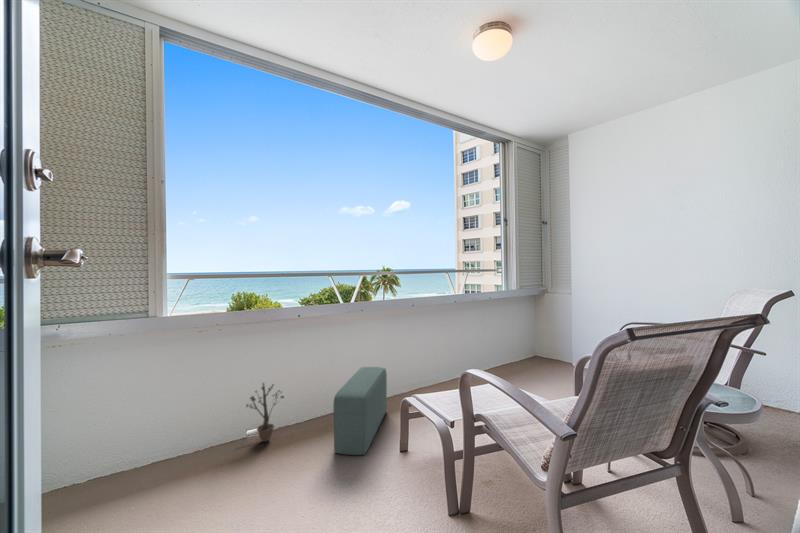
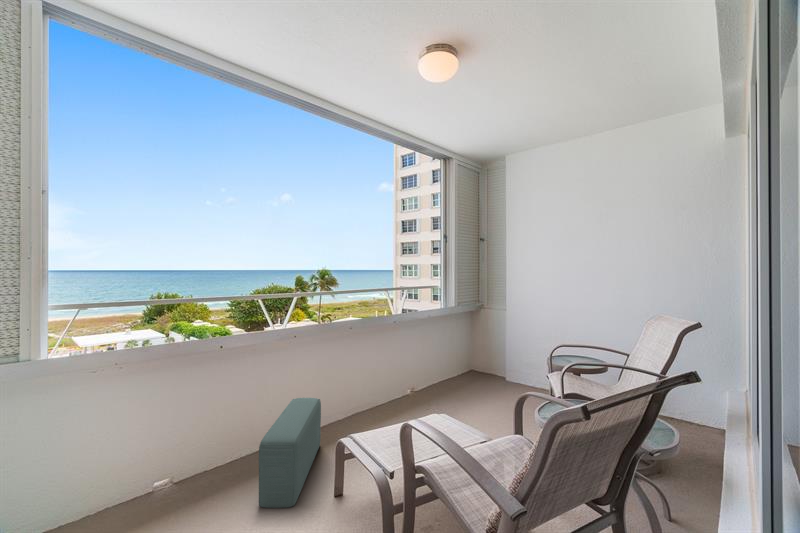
decorative plant: present [243,384,284,442] -> none [139,429,200,505]

